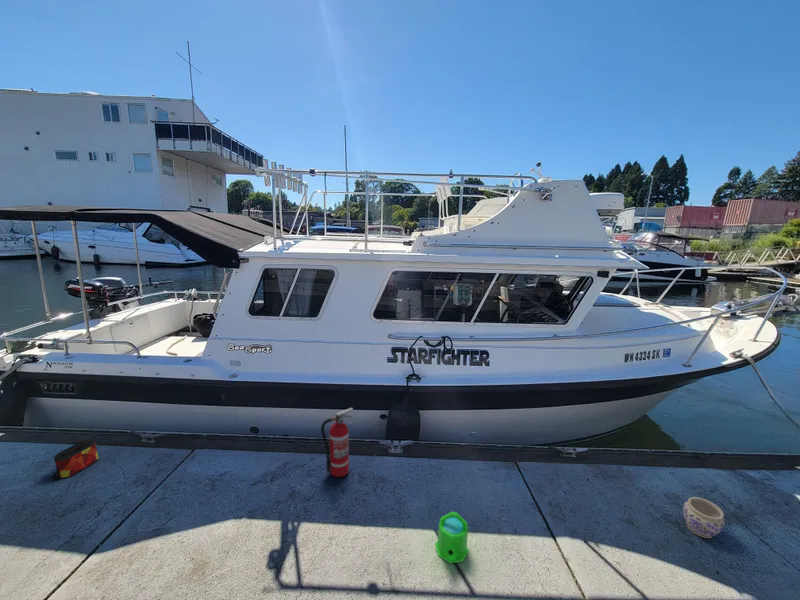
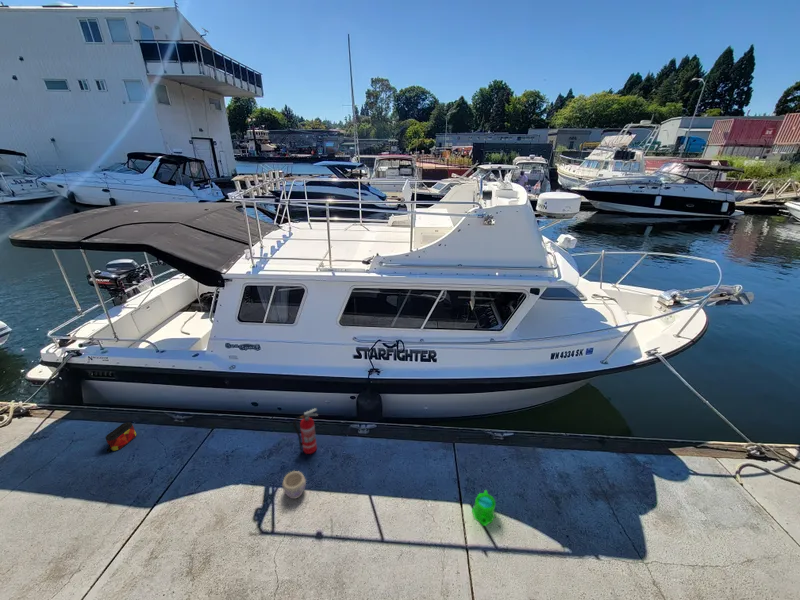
planter: present [683,497,725,539] -> present [282,471,306,499]
watering can: present [435,512,469,563] -> present [472,490,496,526]

